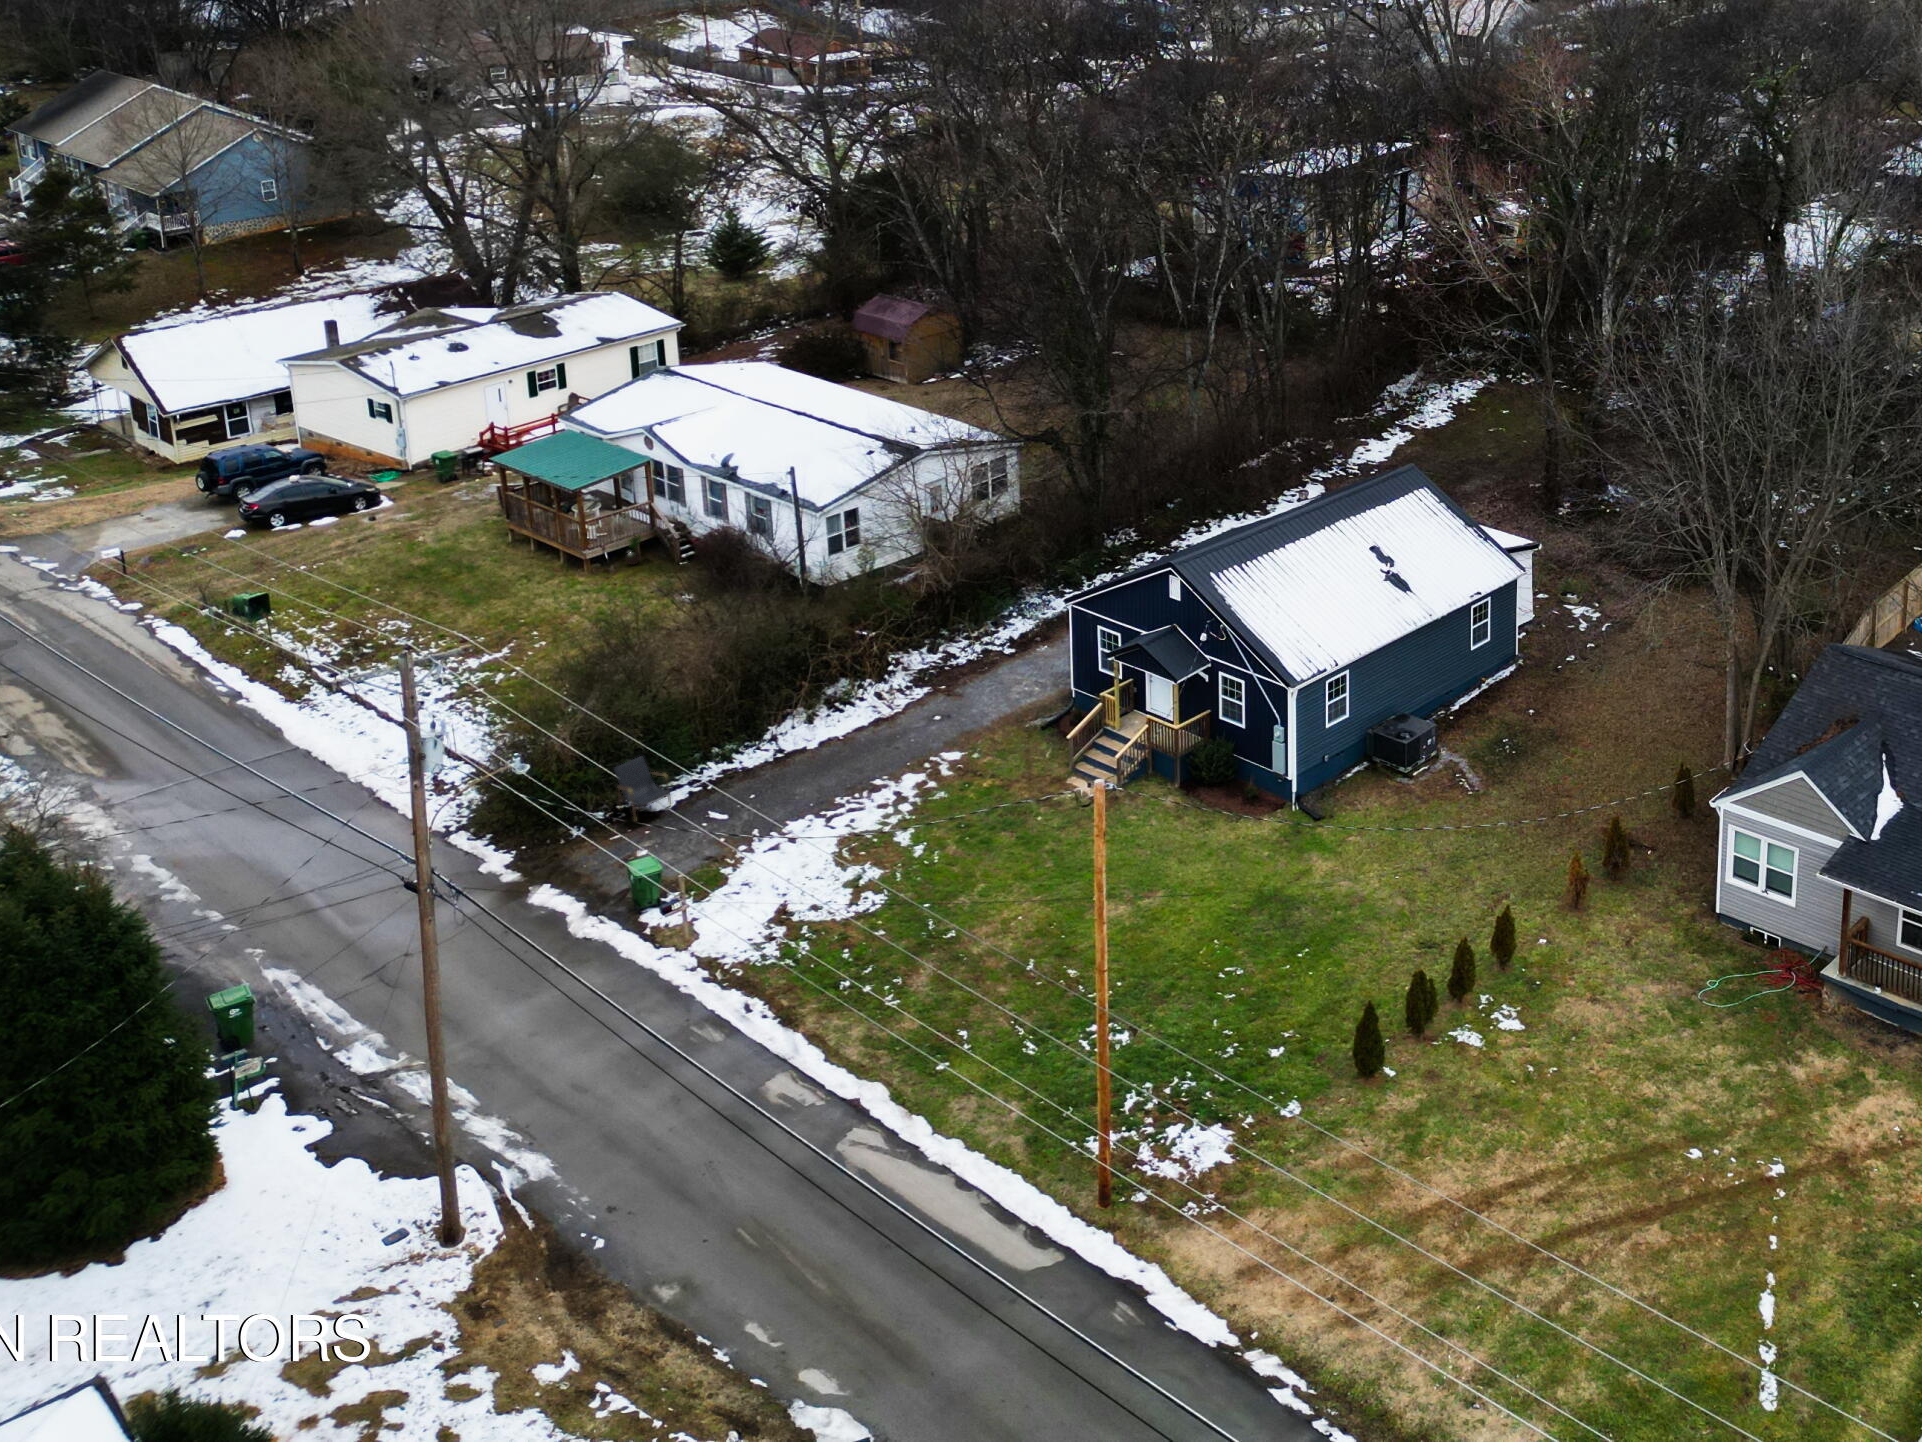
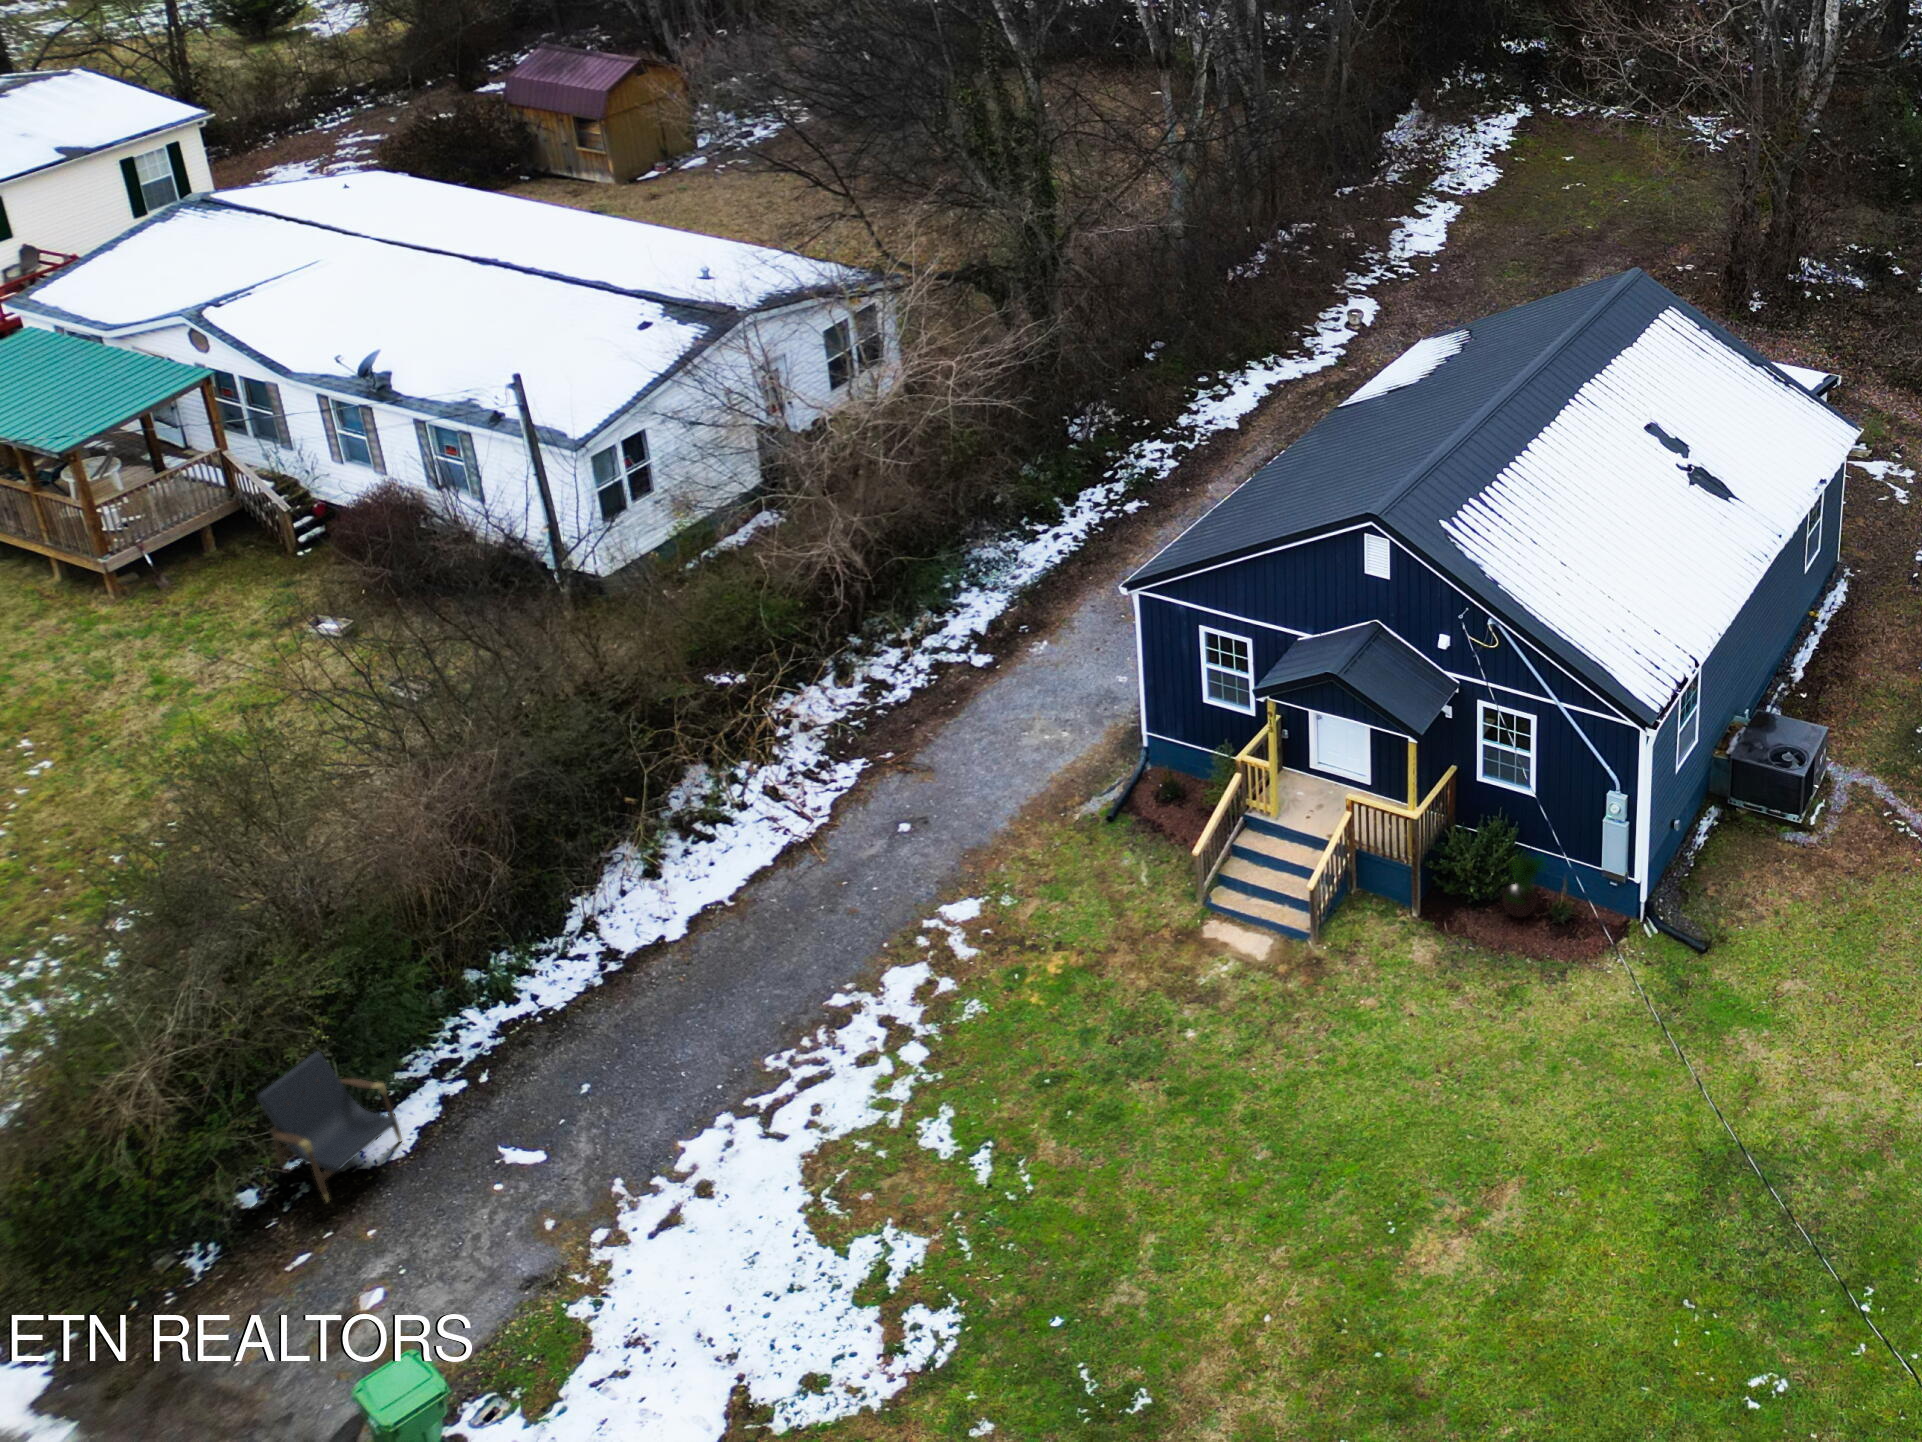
potted tree: present [626,535,642,564] -> present [1502,854,1547,917]

